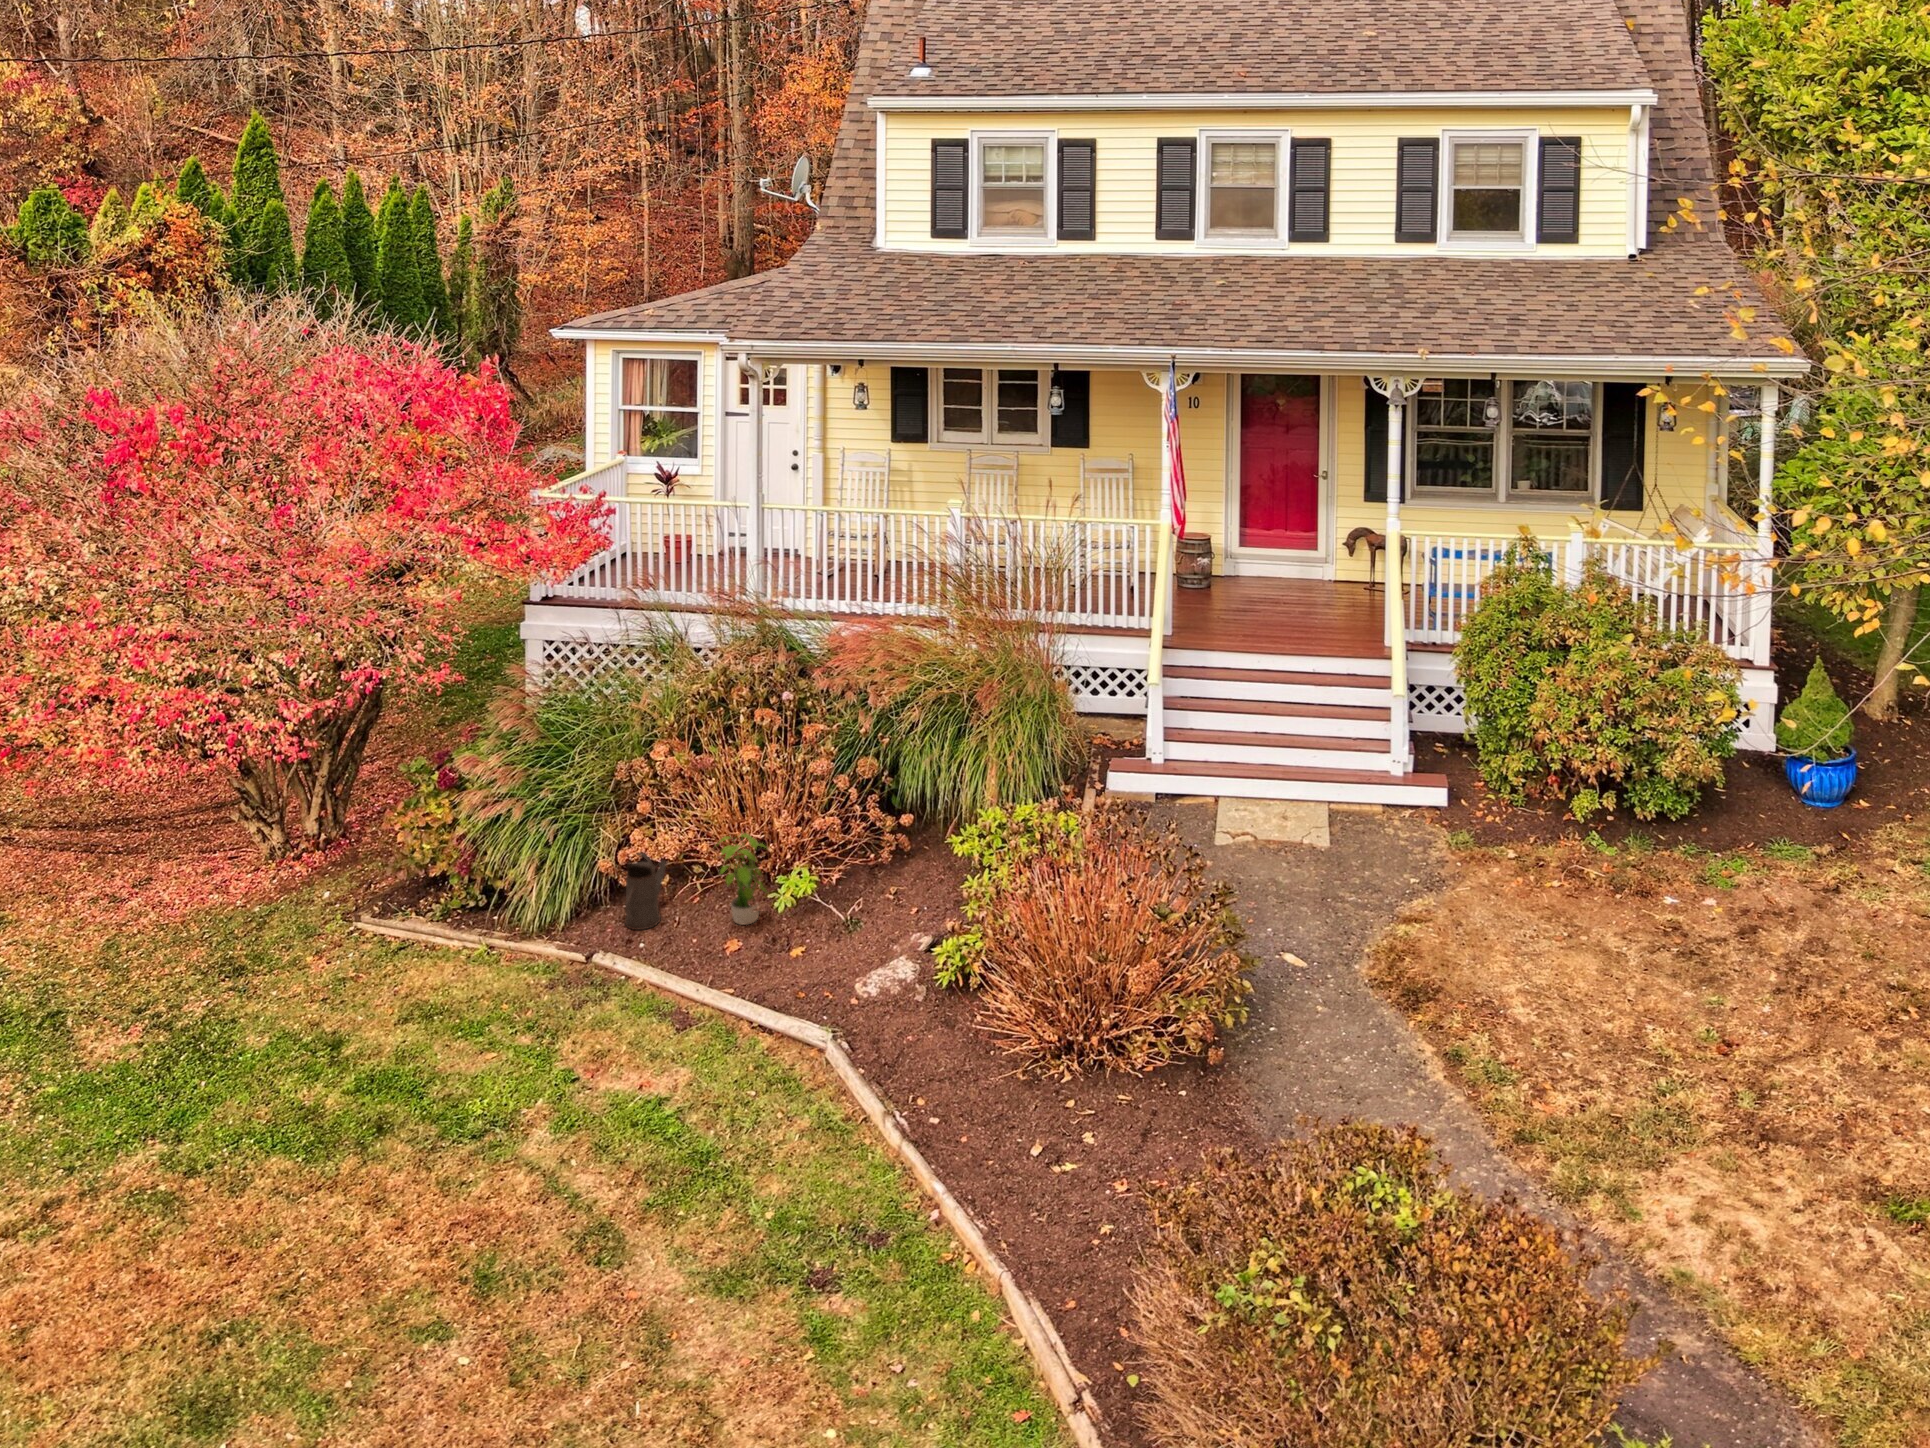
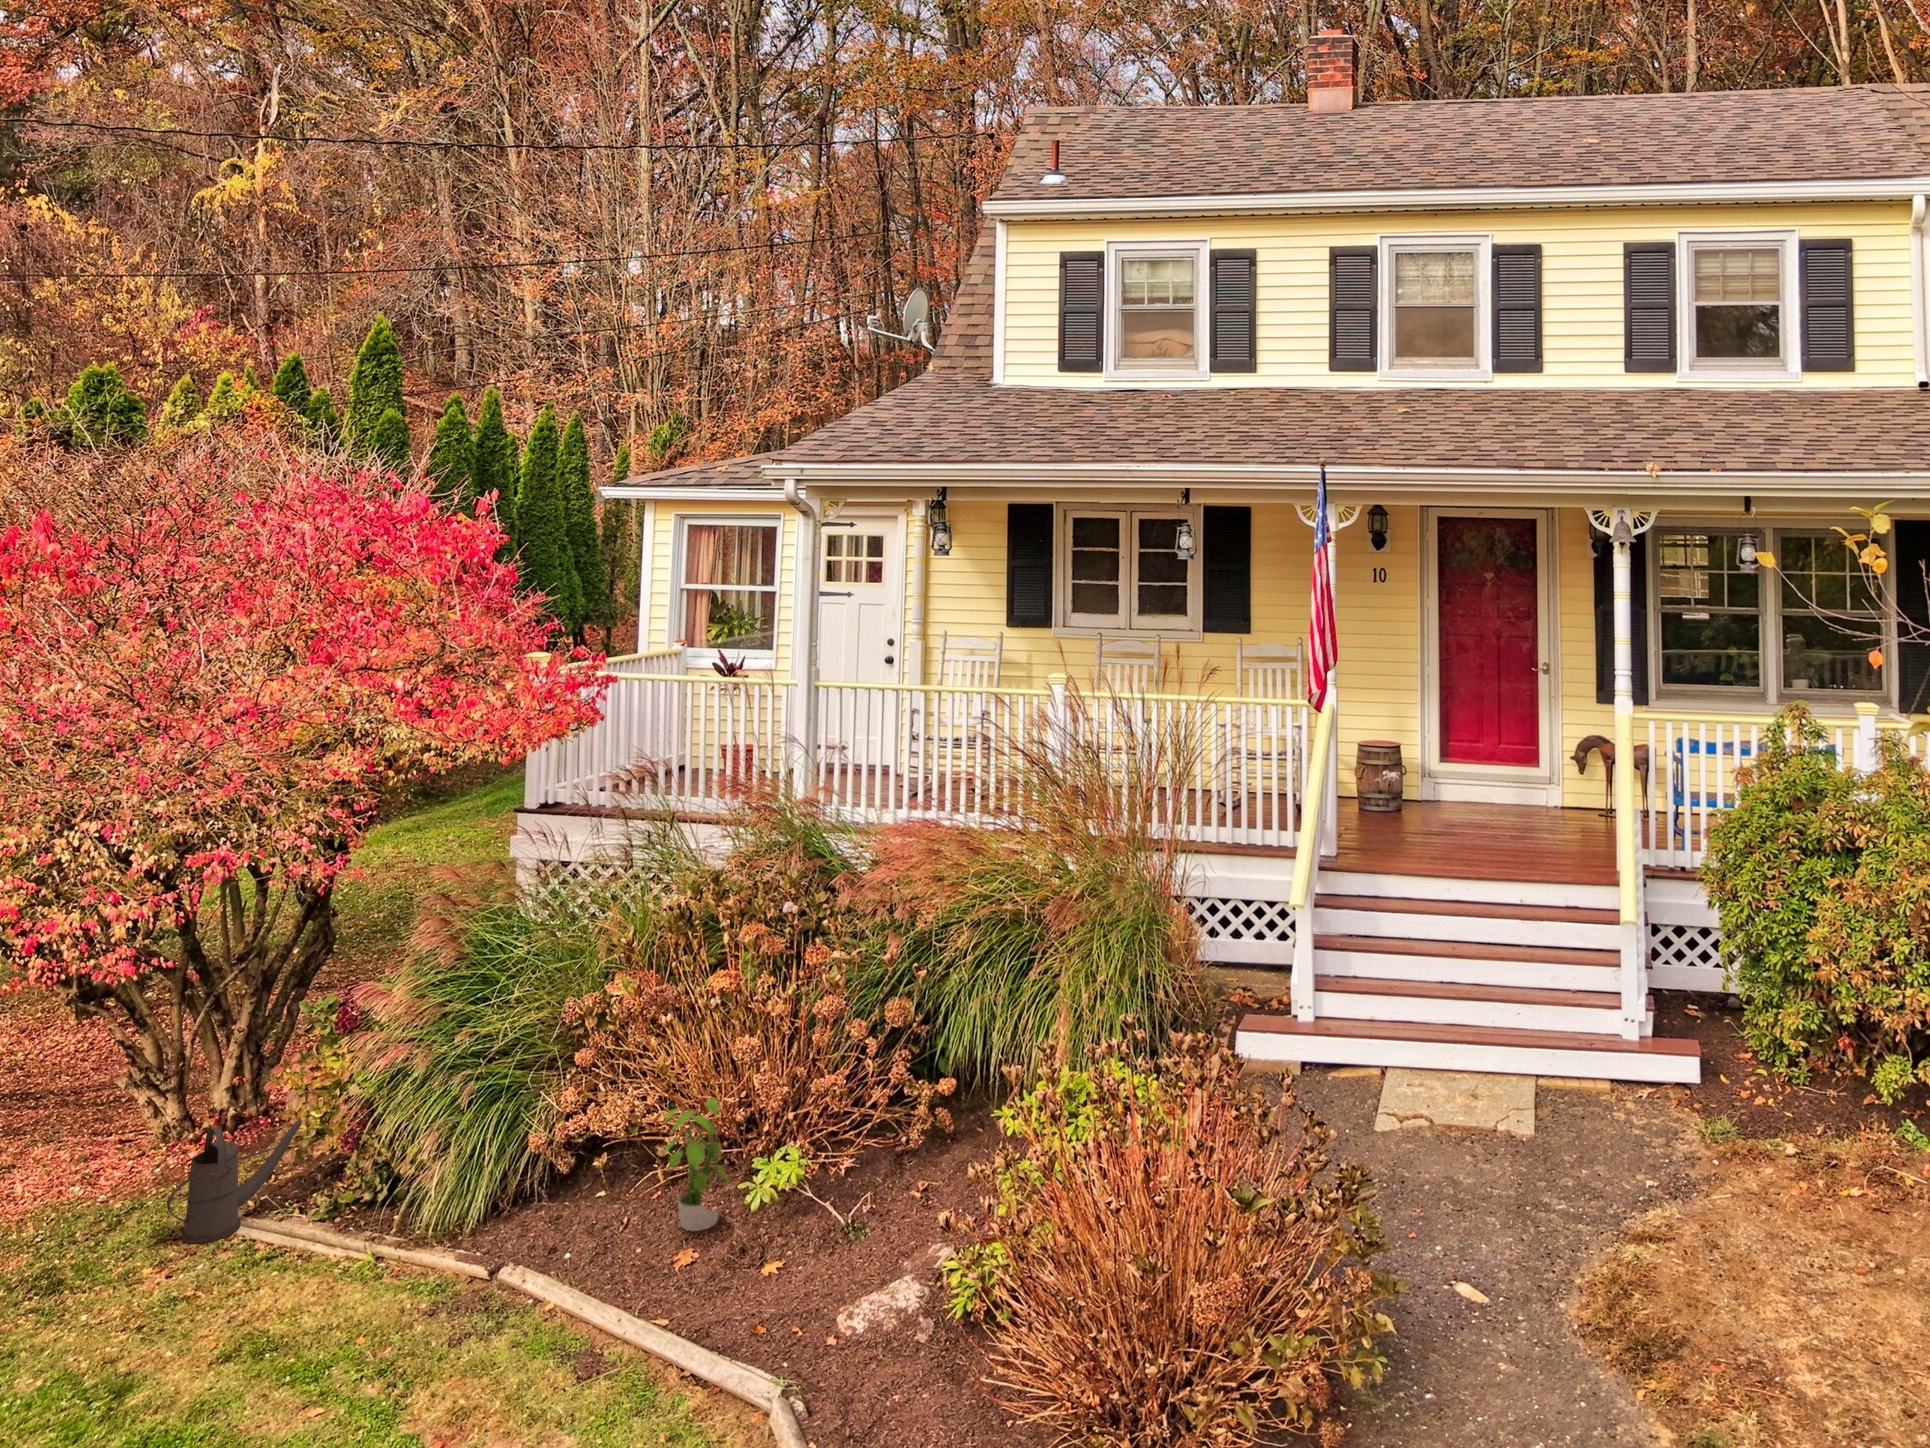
watering can: present [625,853,667,930] -> present [167,1119,302,1244]

